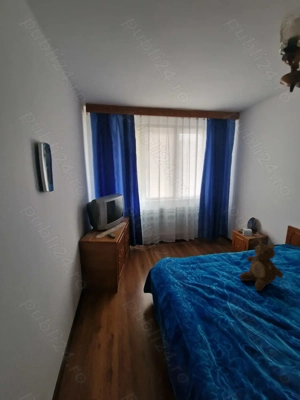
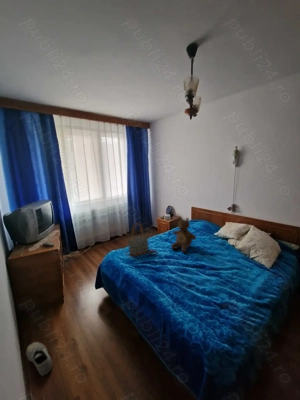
handbag: none [177,235,218,278] -> present [126,223,156,256]
shoe: none [77,322,92,359] -> present [26,342,52,376]

